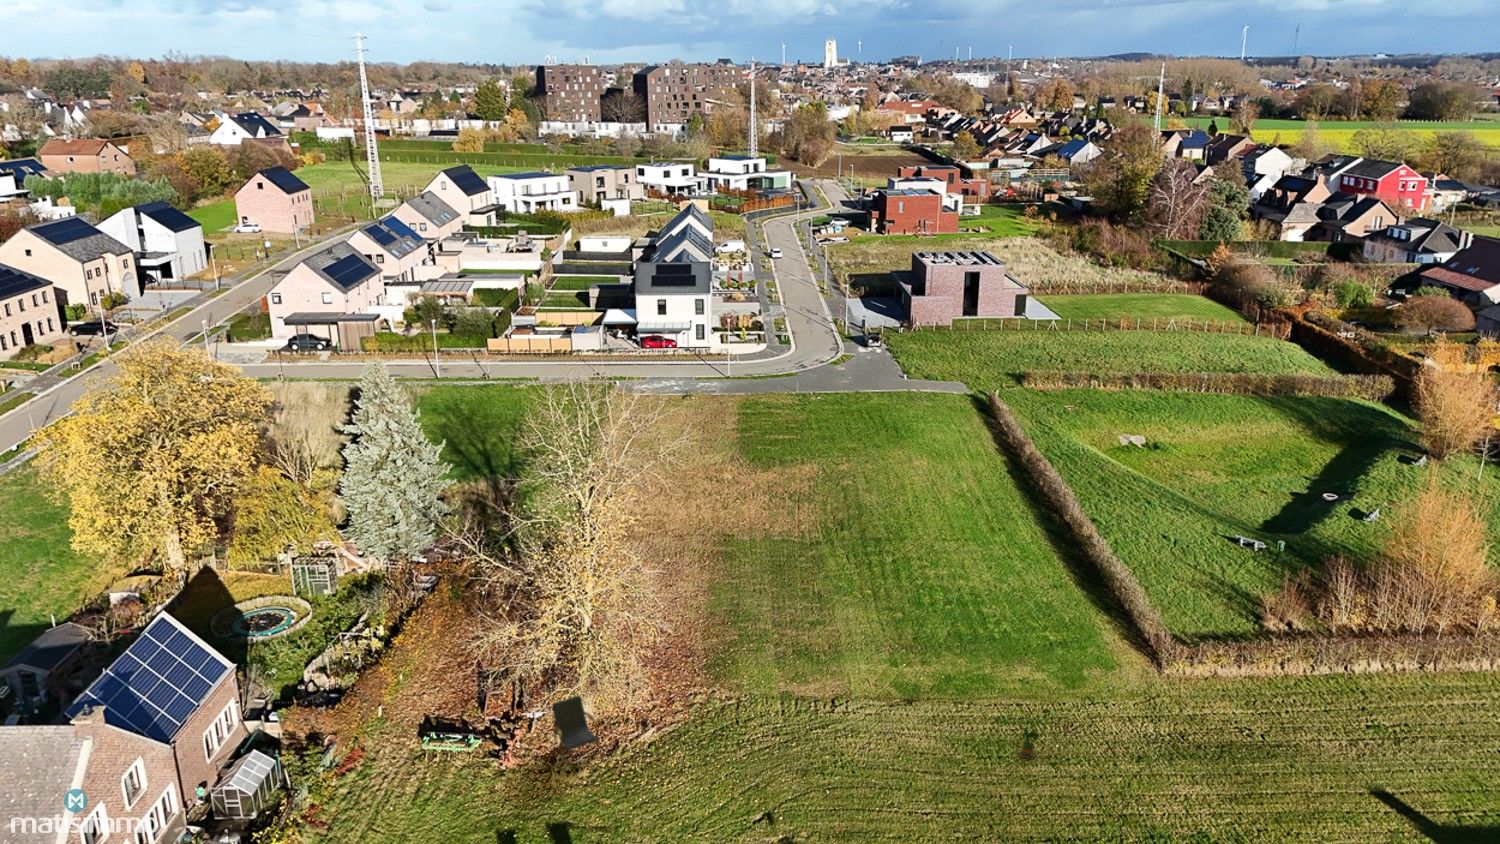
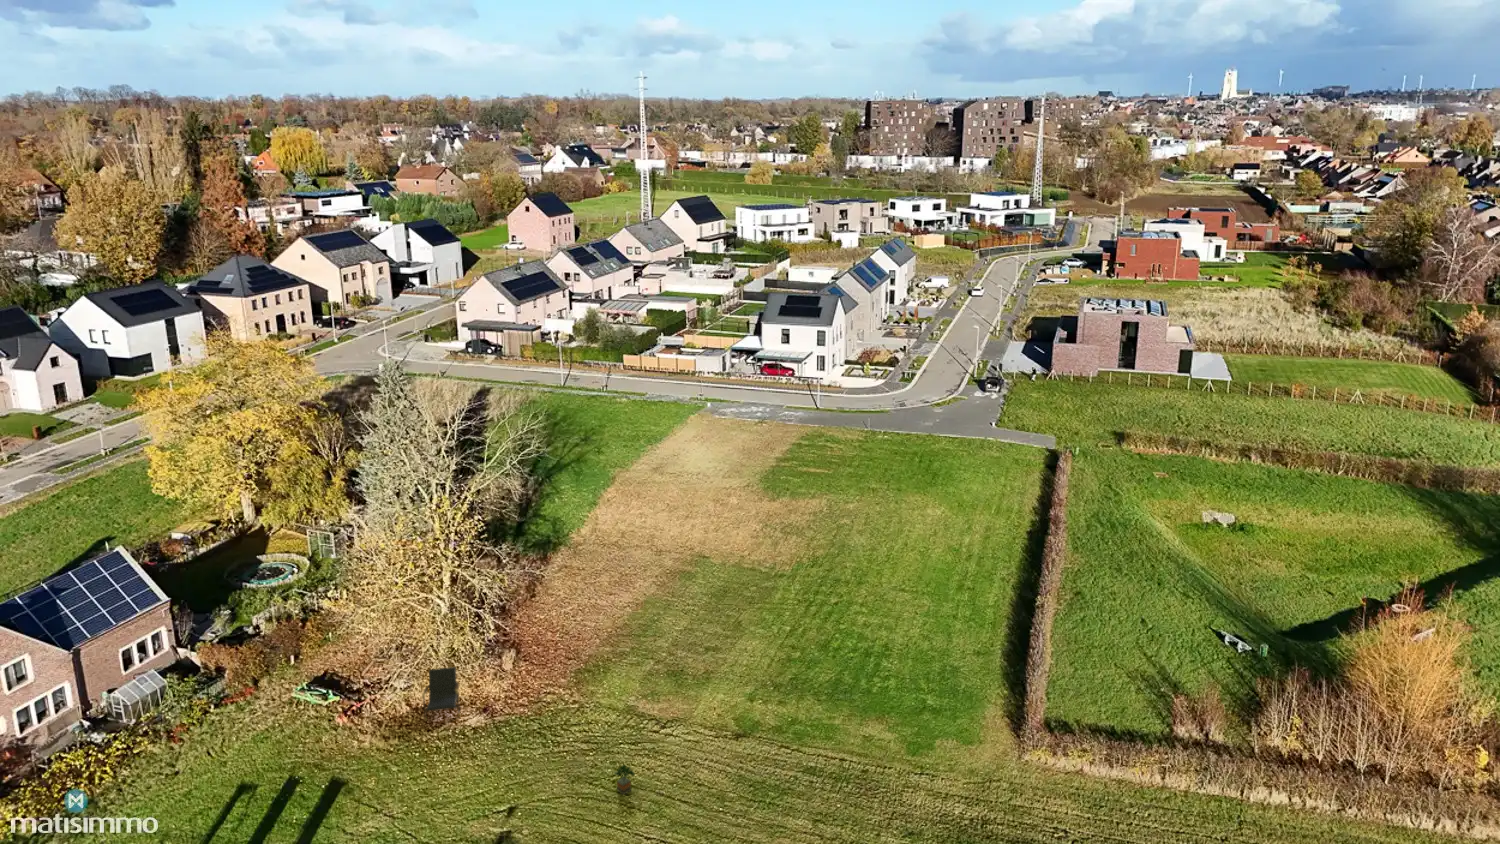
potted tree: present [1020,729,1039,759] -> present [614,765,634,795]

